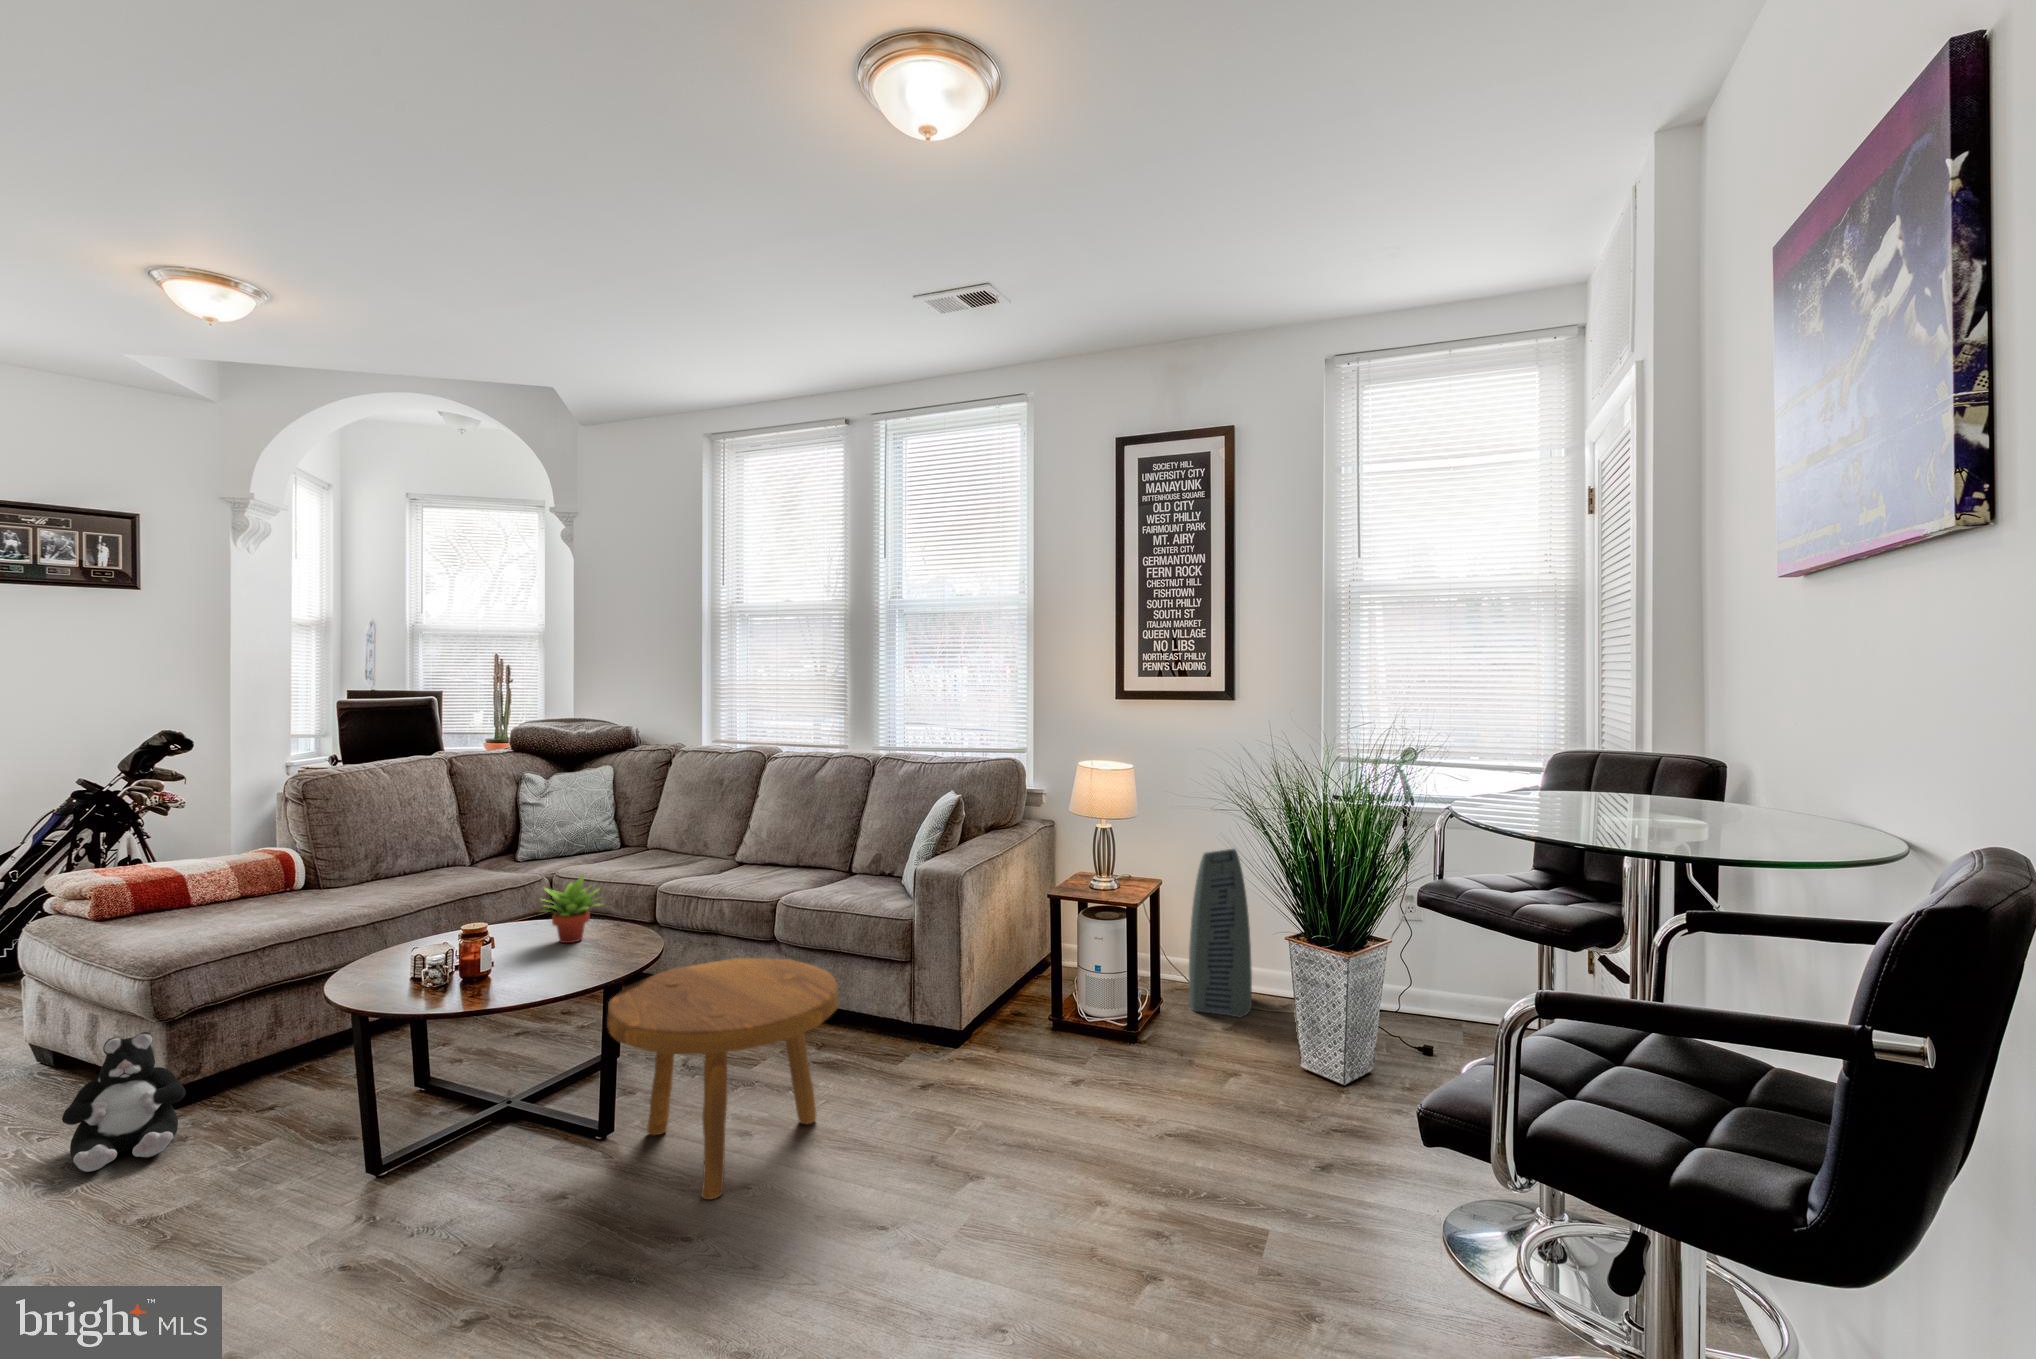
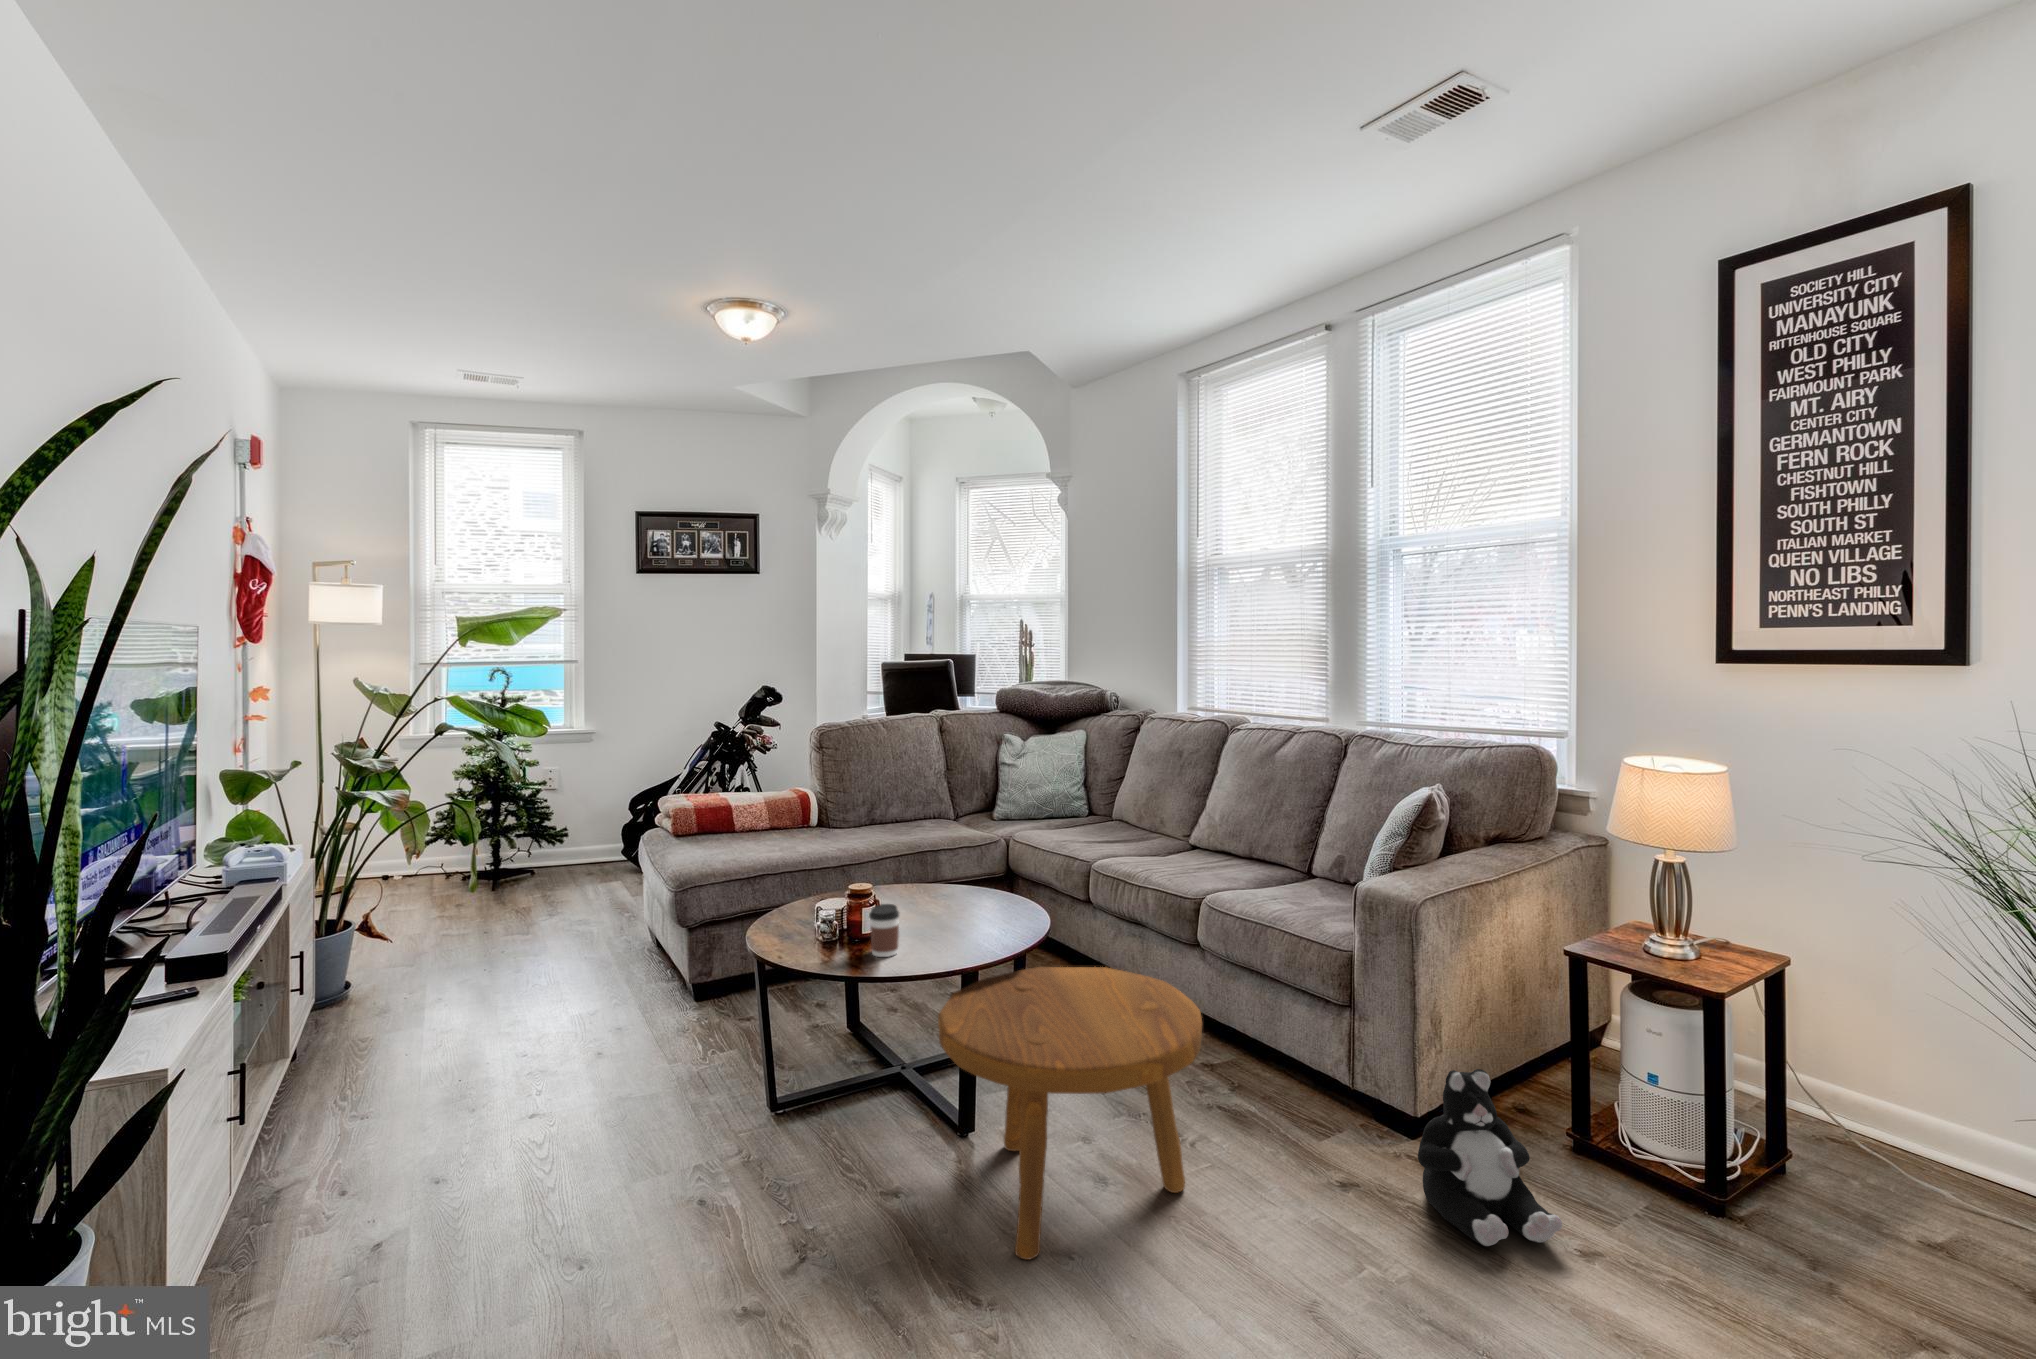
air purifier: present [1189,849,1252,1017] -> none [1844,924,1989,1222]
succulent plant: present [543,875,599,943] -> none [932,847,995,918]
coffee cup: none [500,933,533,985] -> present [869,904,899,957]
plush toy: present [62,1032,186,1172] -> present [1418,1069,1562,1246]

